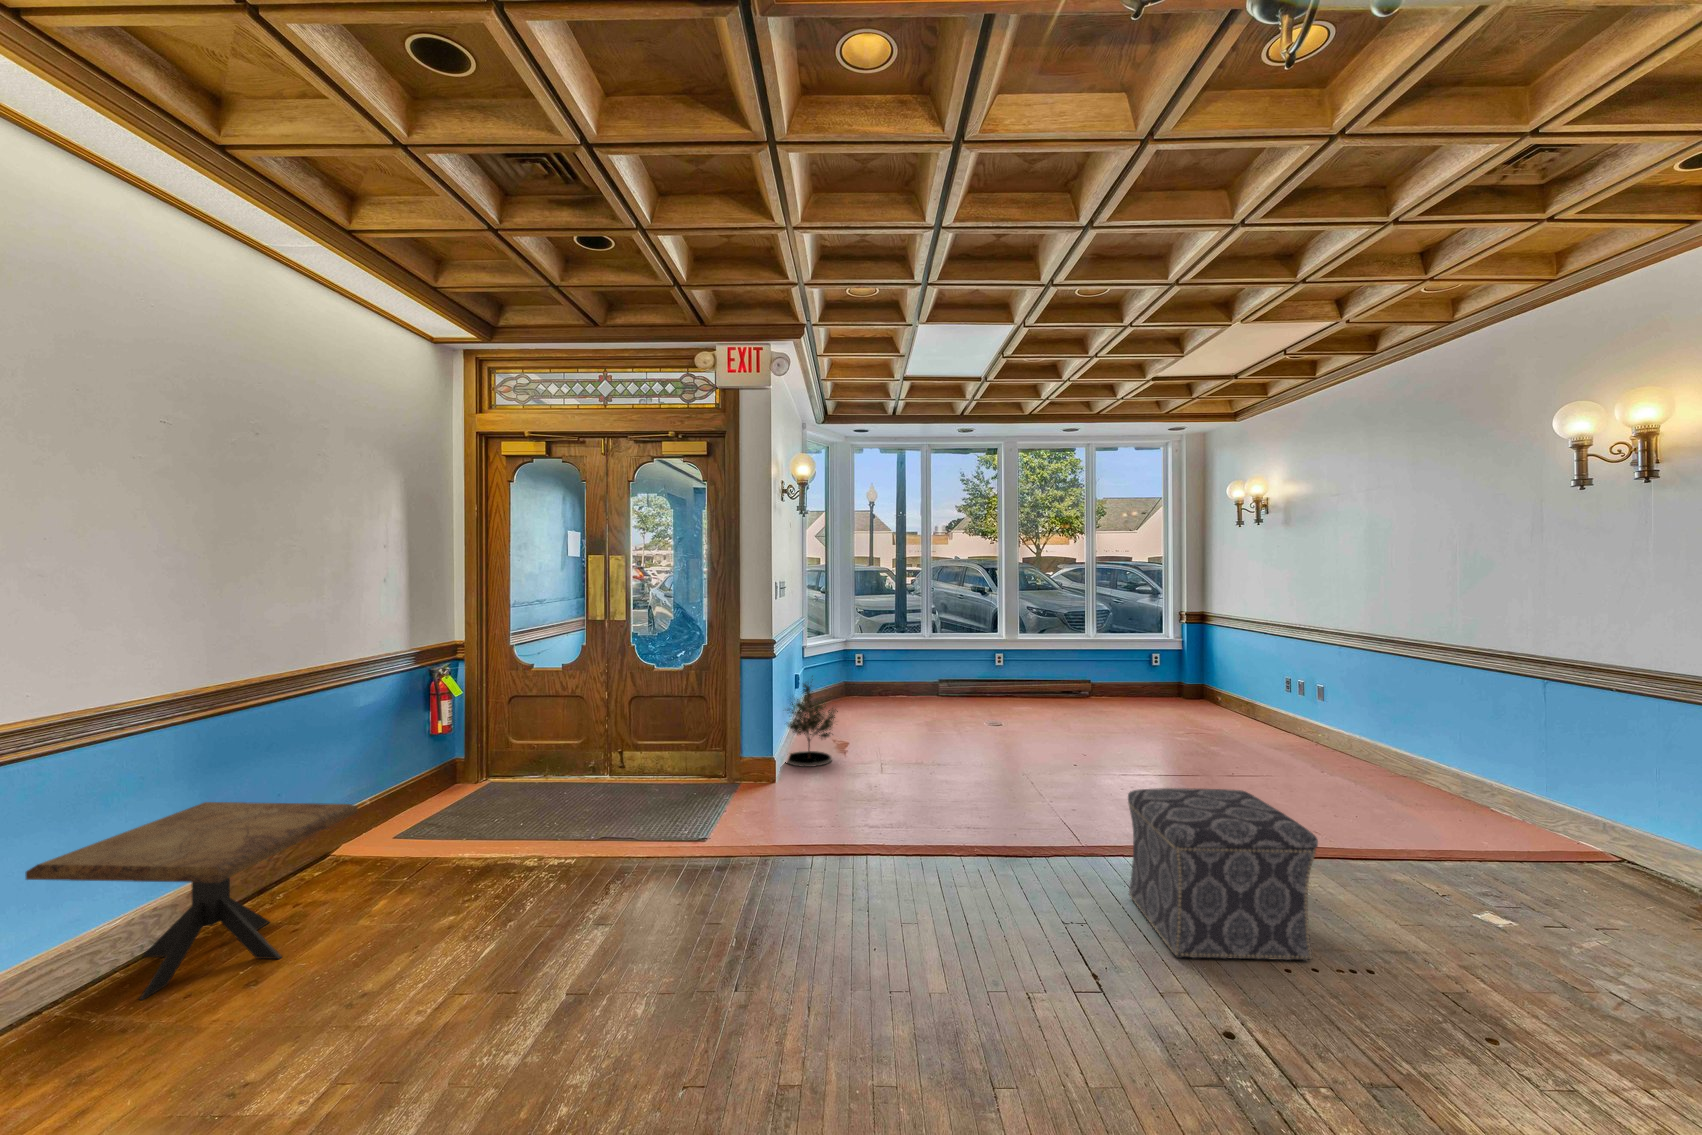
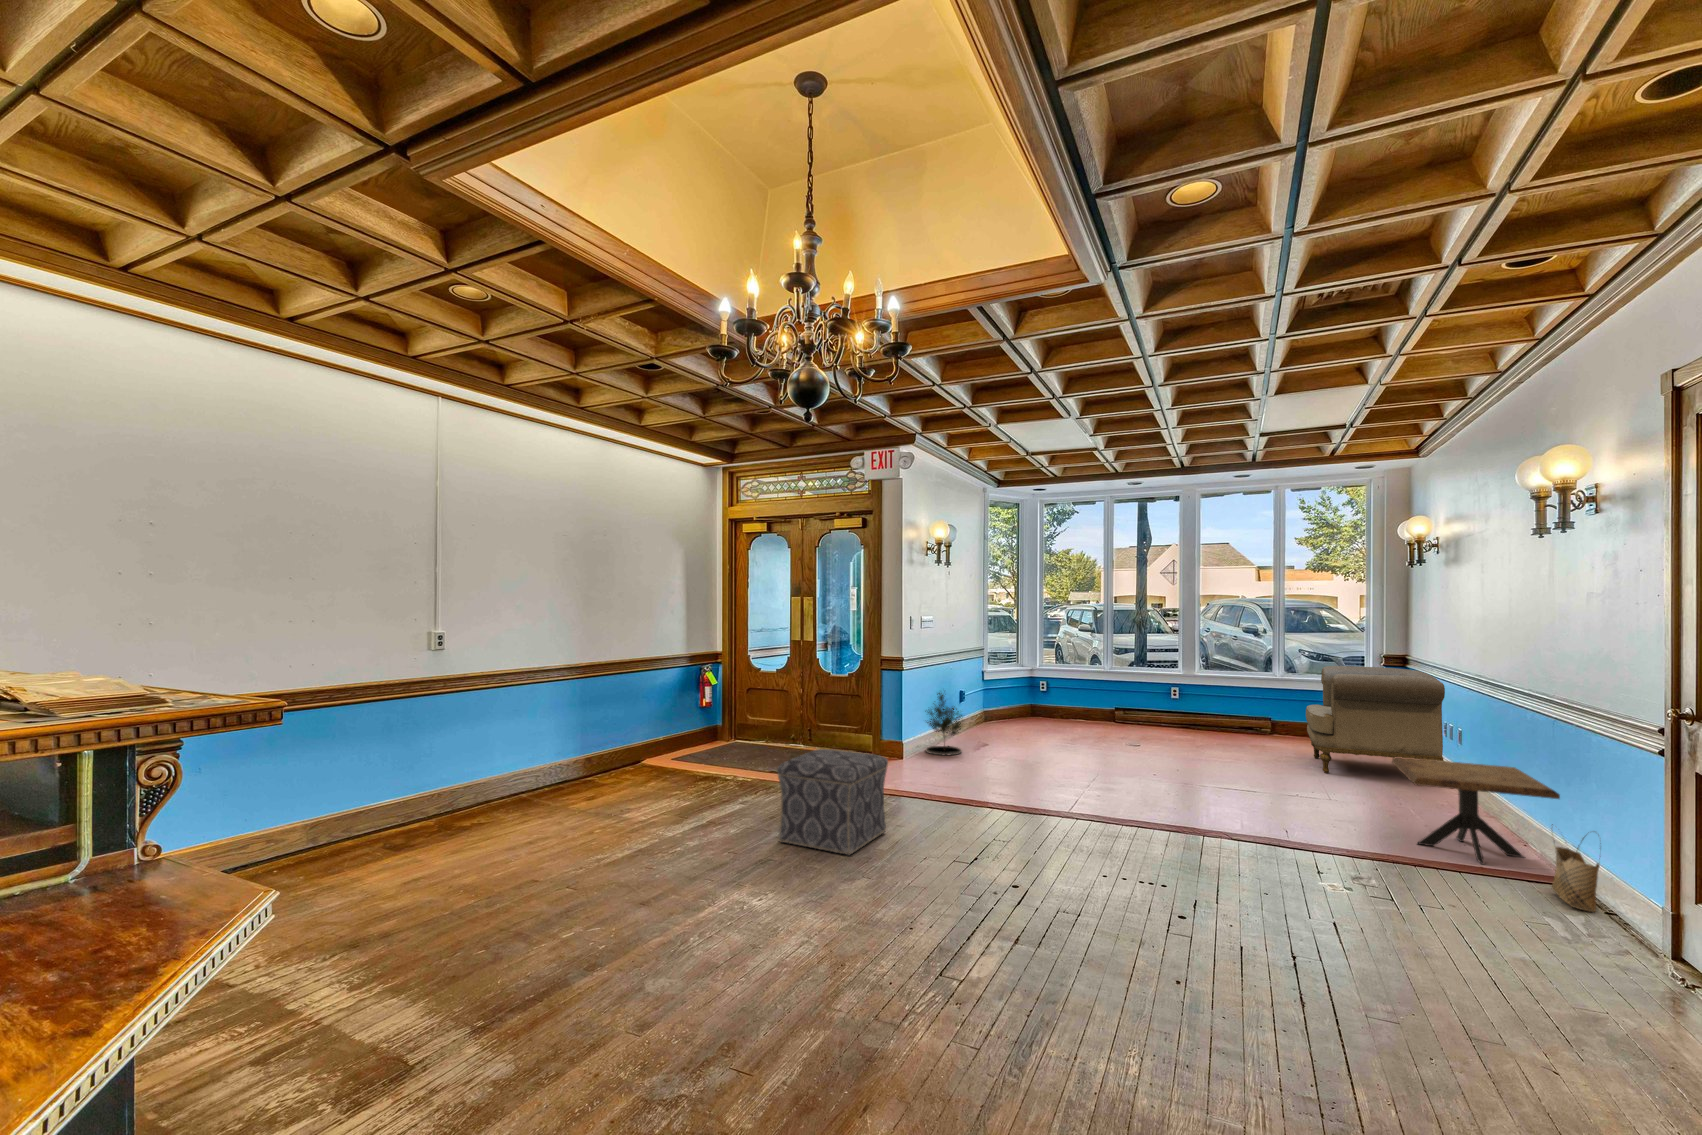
armchair: none [1159,627,1308,741] -> present [1306,666,1445,773]
ottoman: present [1128,788,1318,961] -> present [777,749,888,856]
woven basket: none [1593,799,1671,889] -> present [1552,824,1600,912]
side table: present [26,802,358,1000] -> present [1392,757,1560,864]

